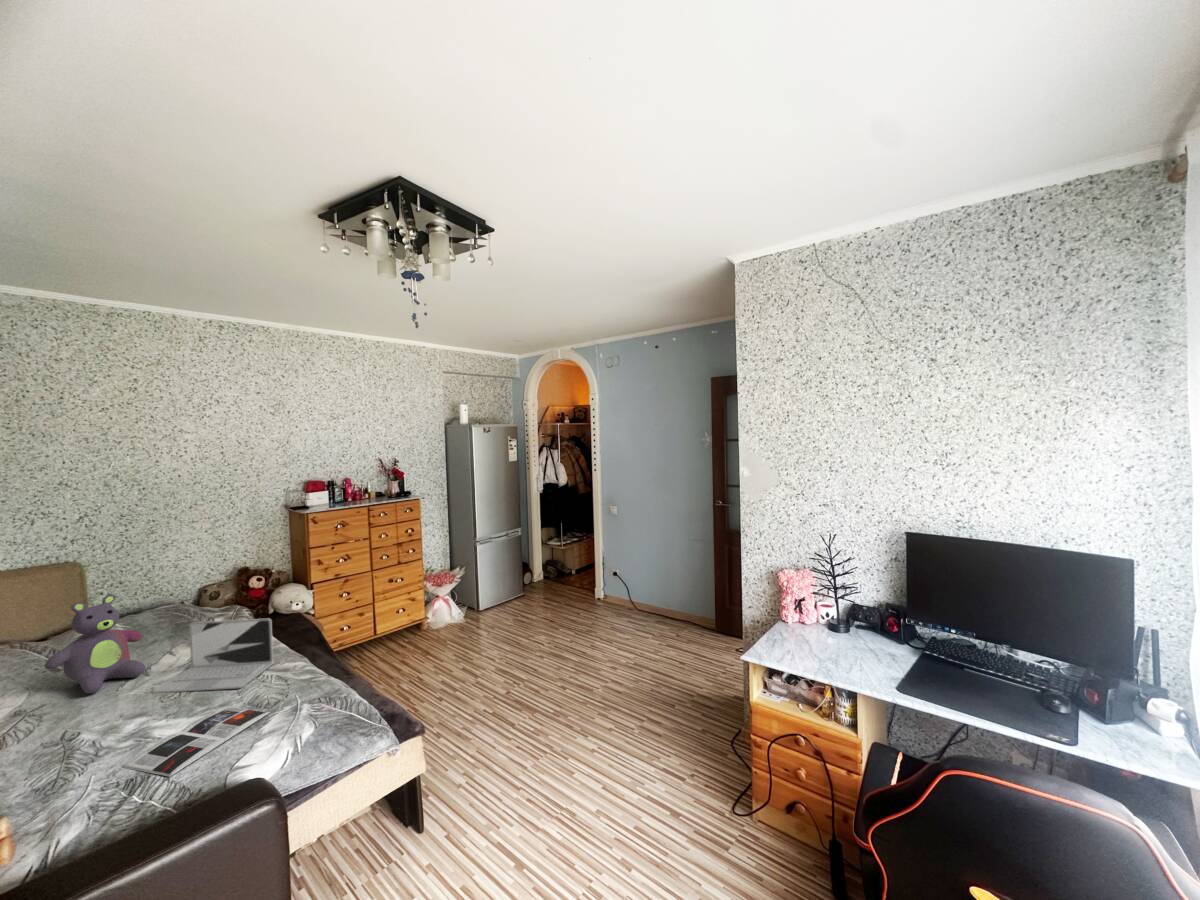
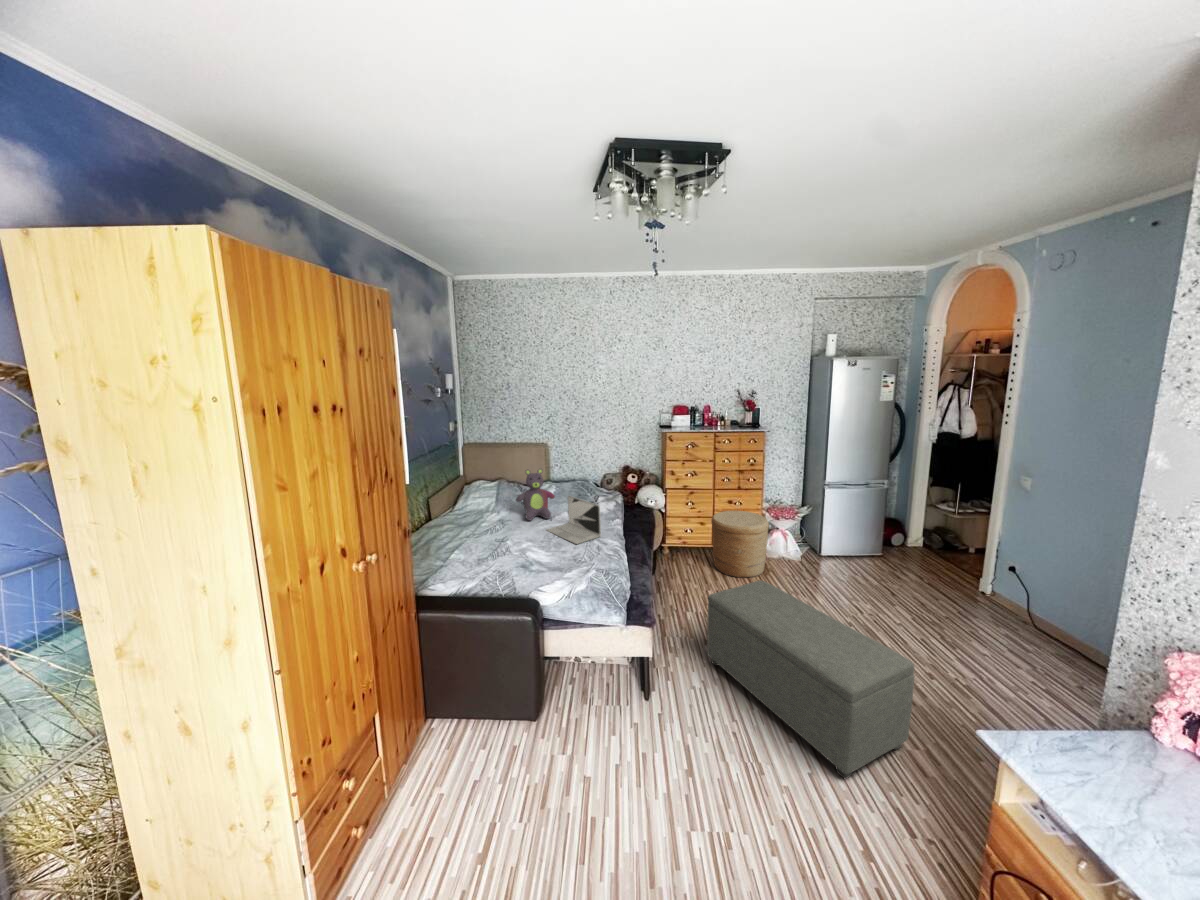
woven basket: none [380,585,444,662] -> present [711,511,769,578]
ottoman: none [451,639,637,772] -> present [707,580,914,779]
magazine: present [122,706,269,777] -> none [511,552,575,576]

